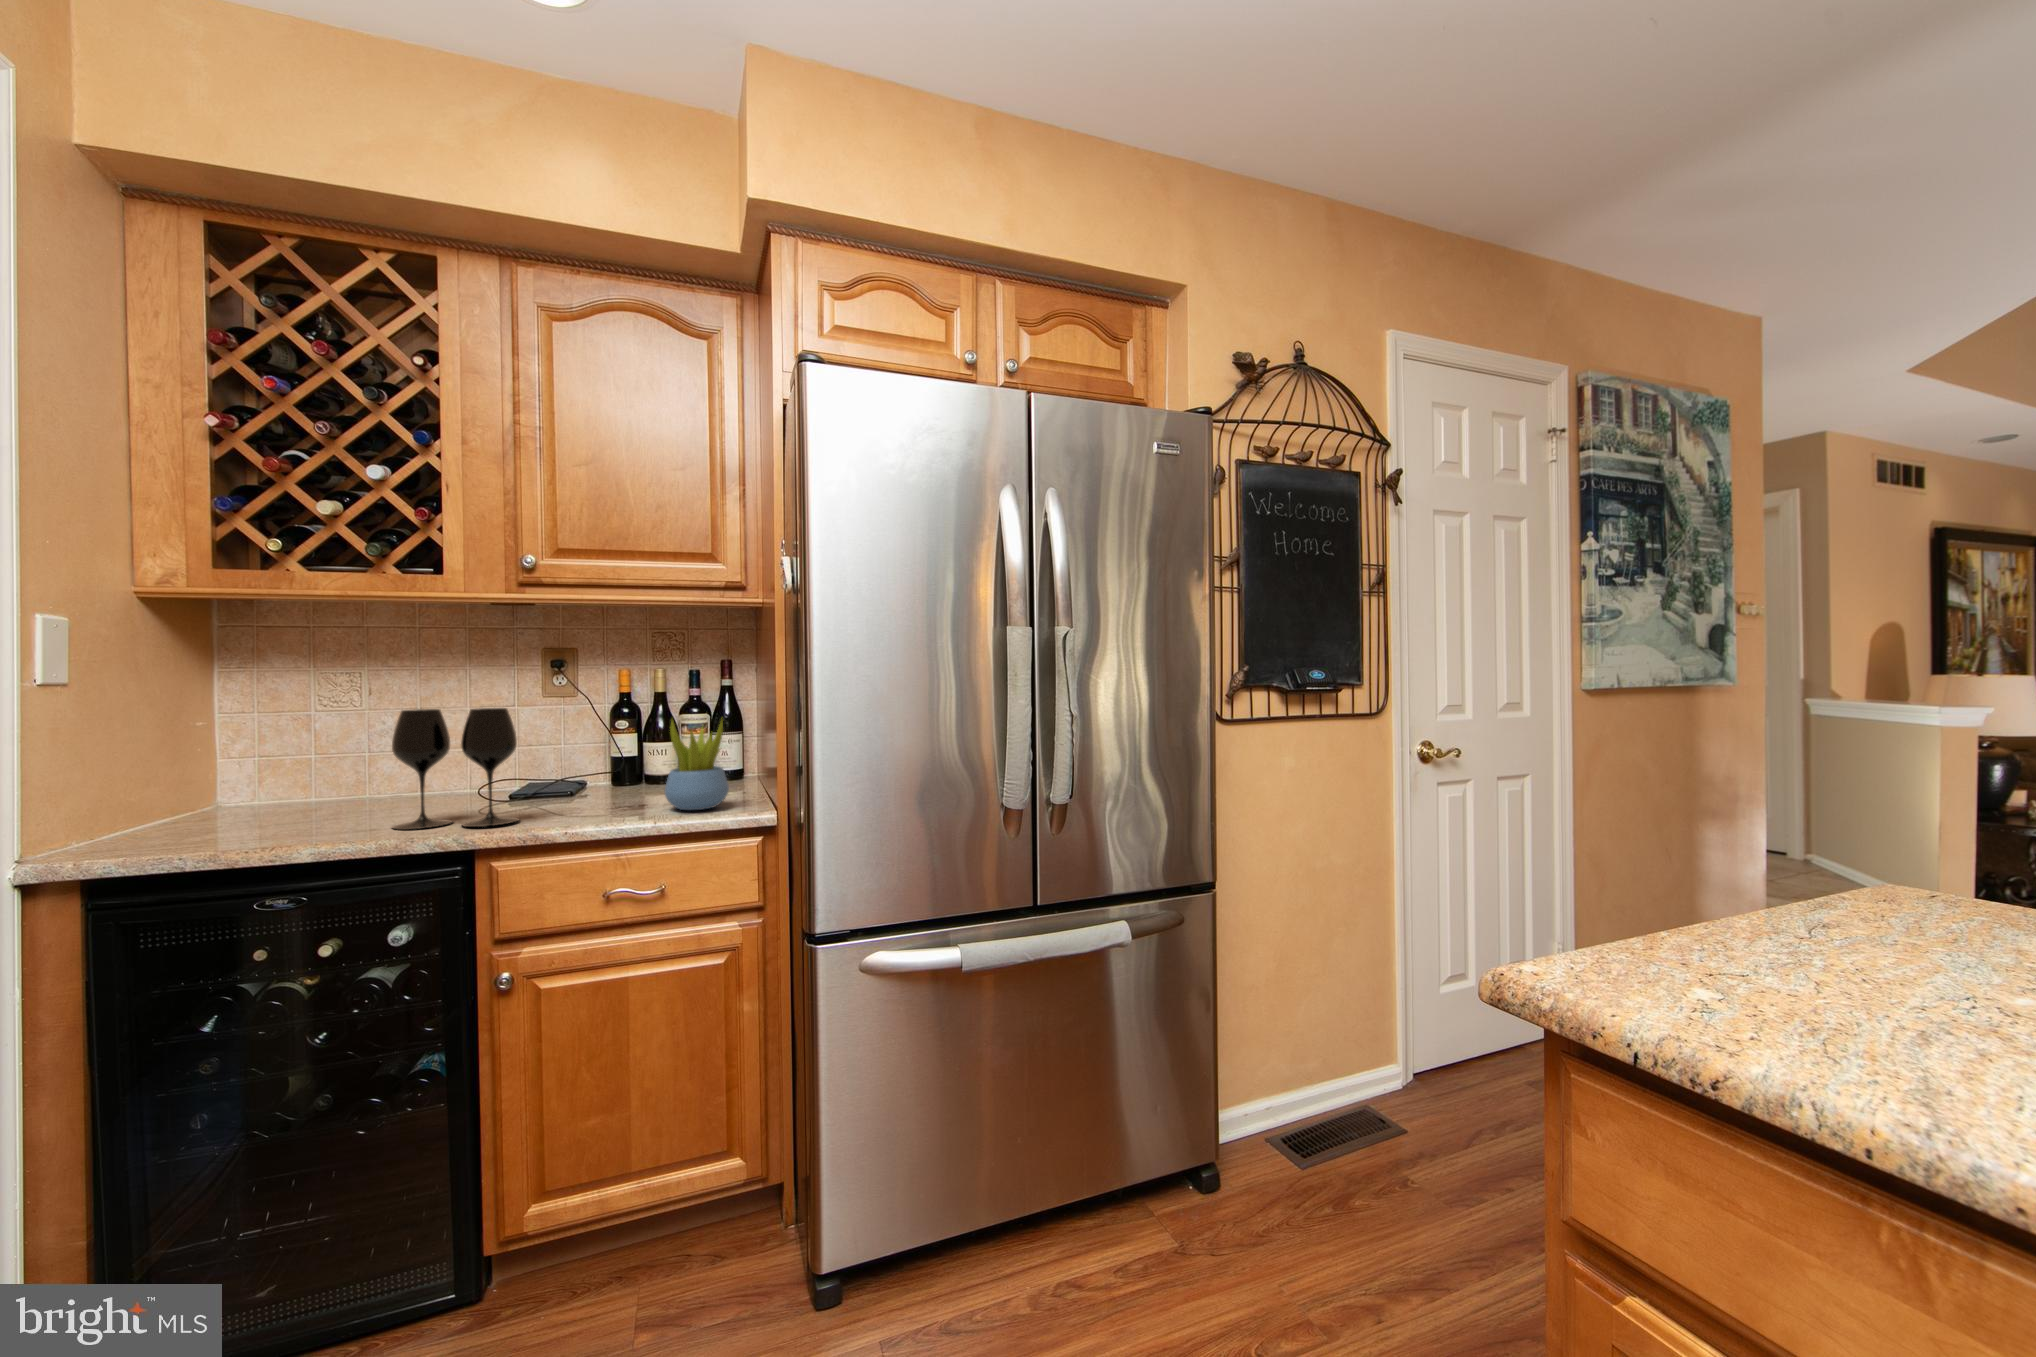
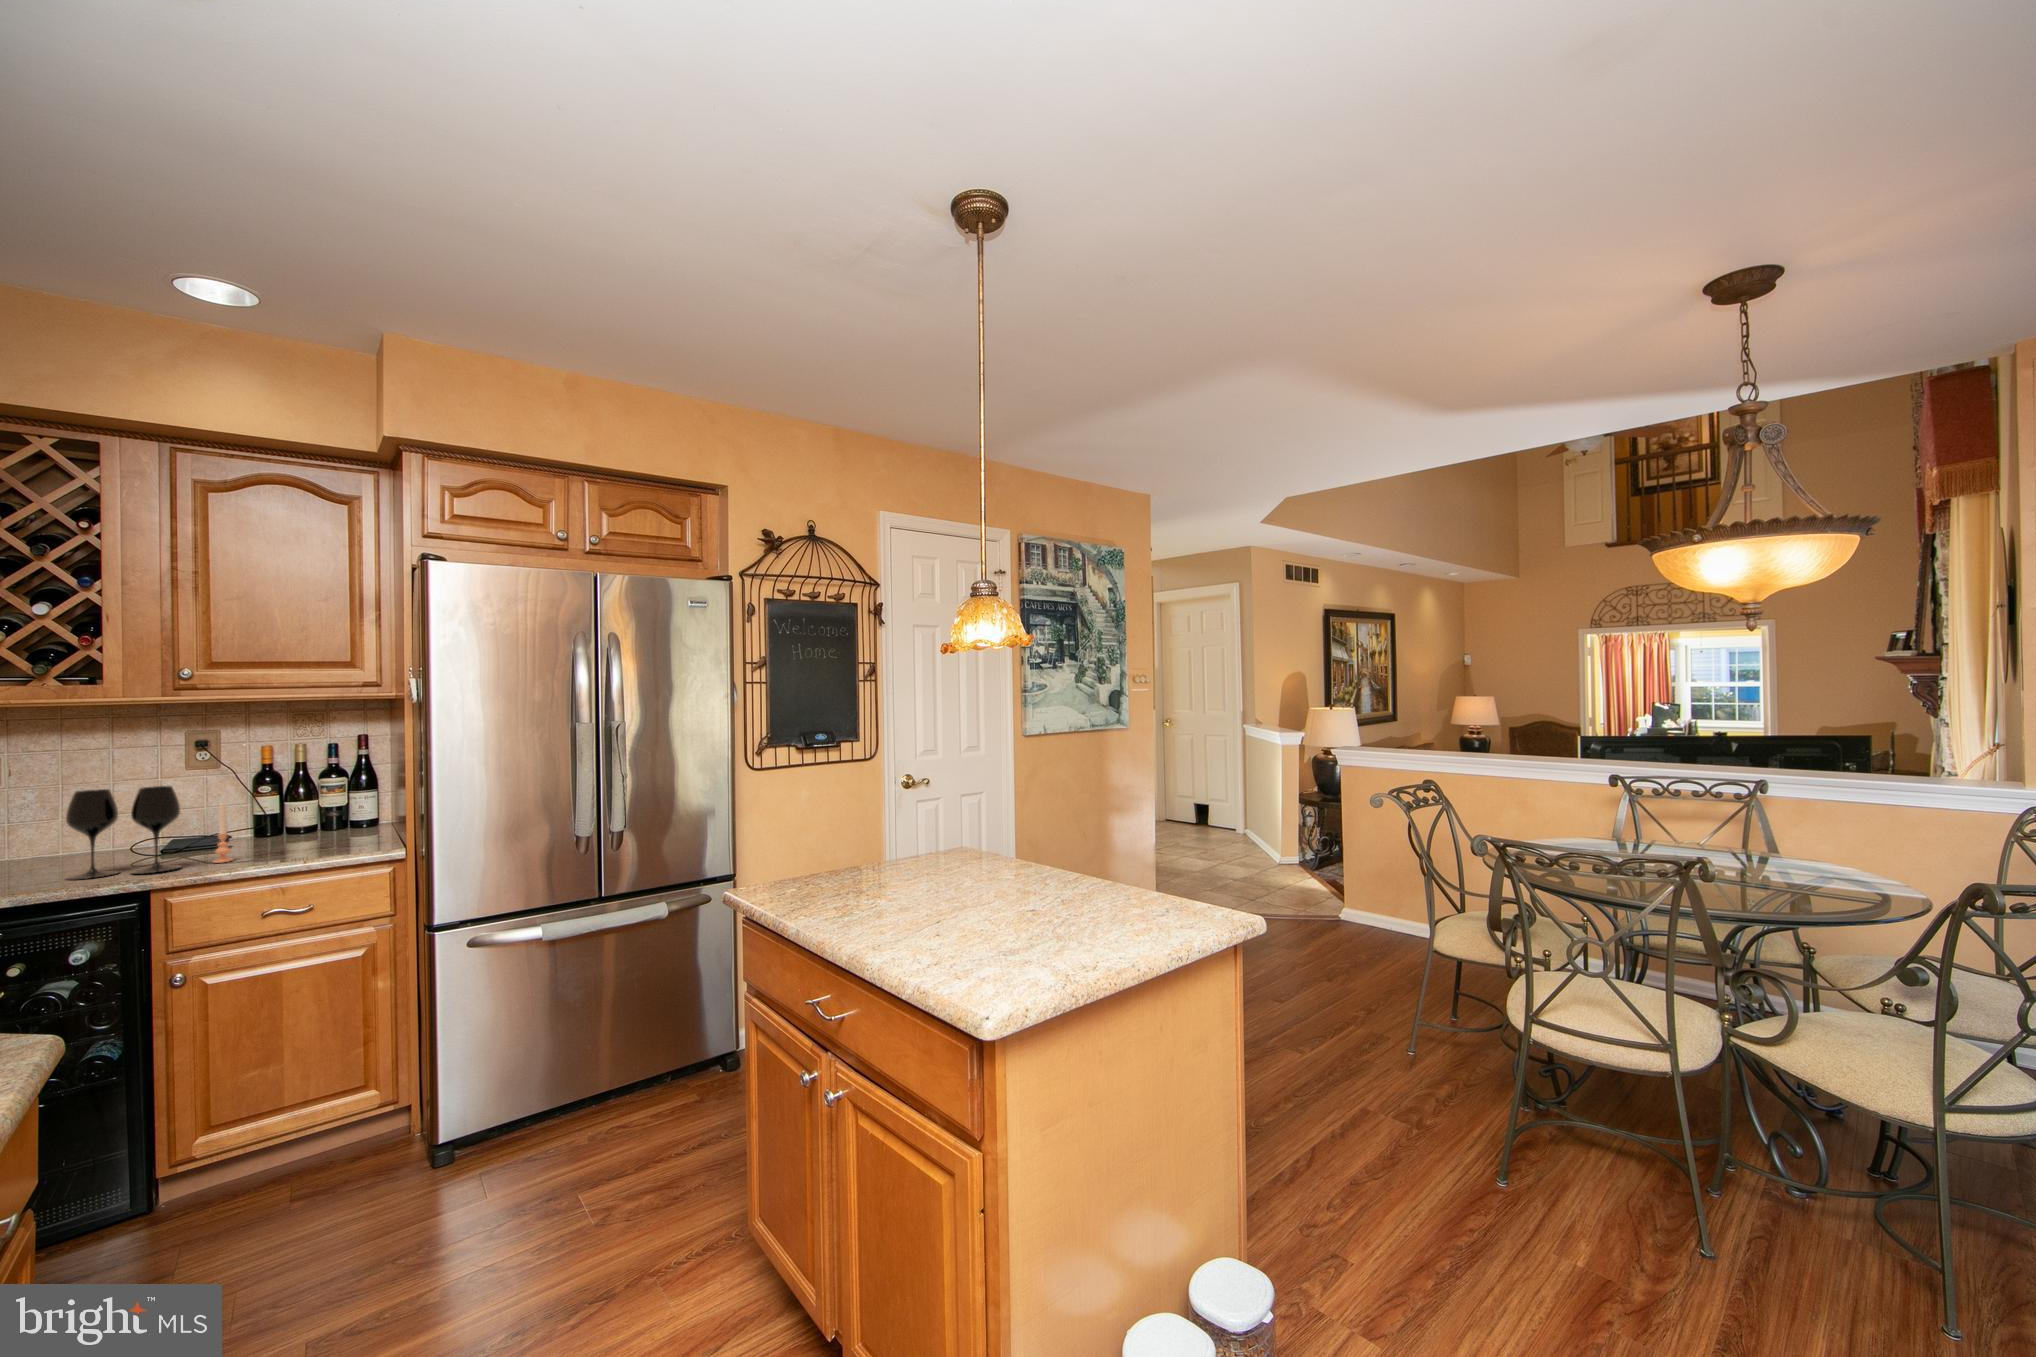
succulent plant: present [665,720,729,810] -> none [309,783,365,851]
candle: none [555,734,578,817] -> present [214,803,232,863]

